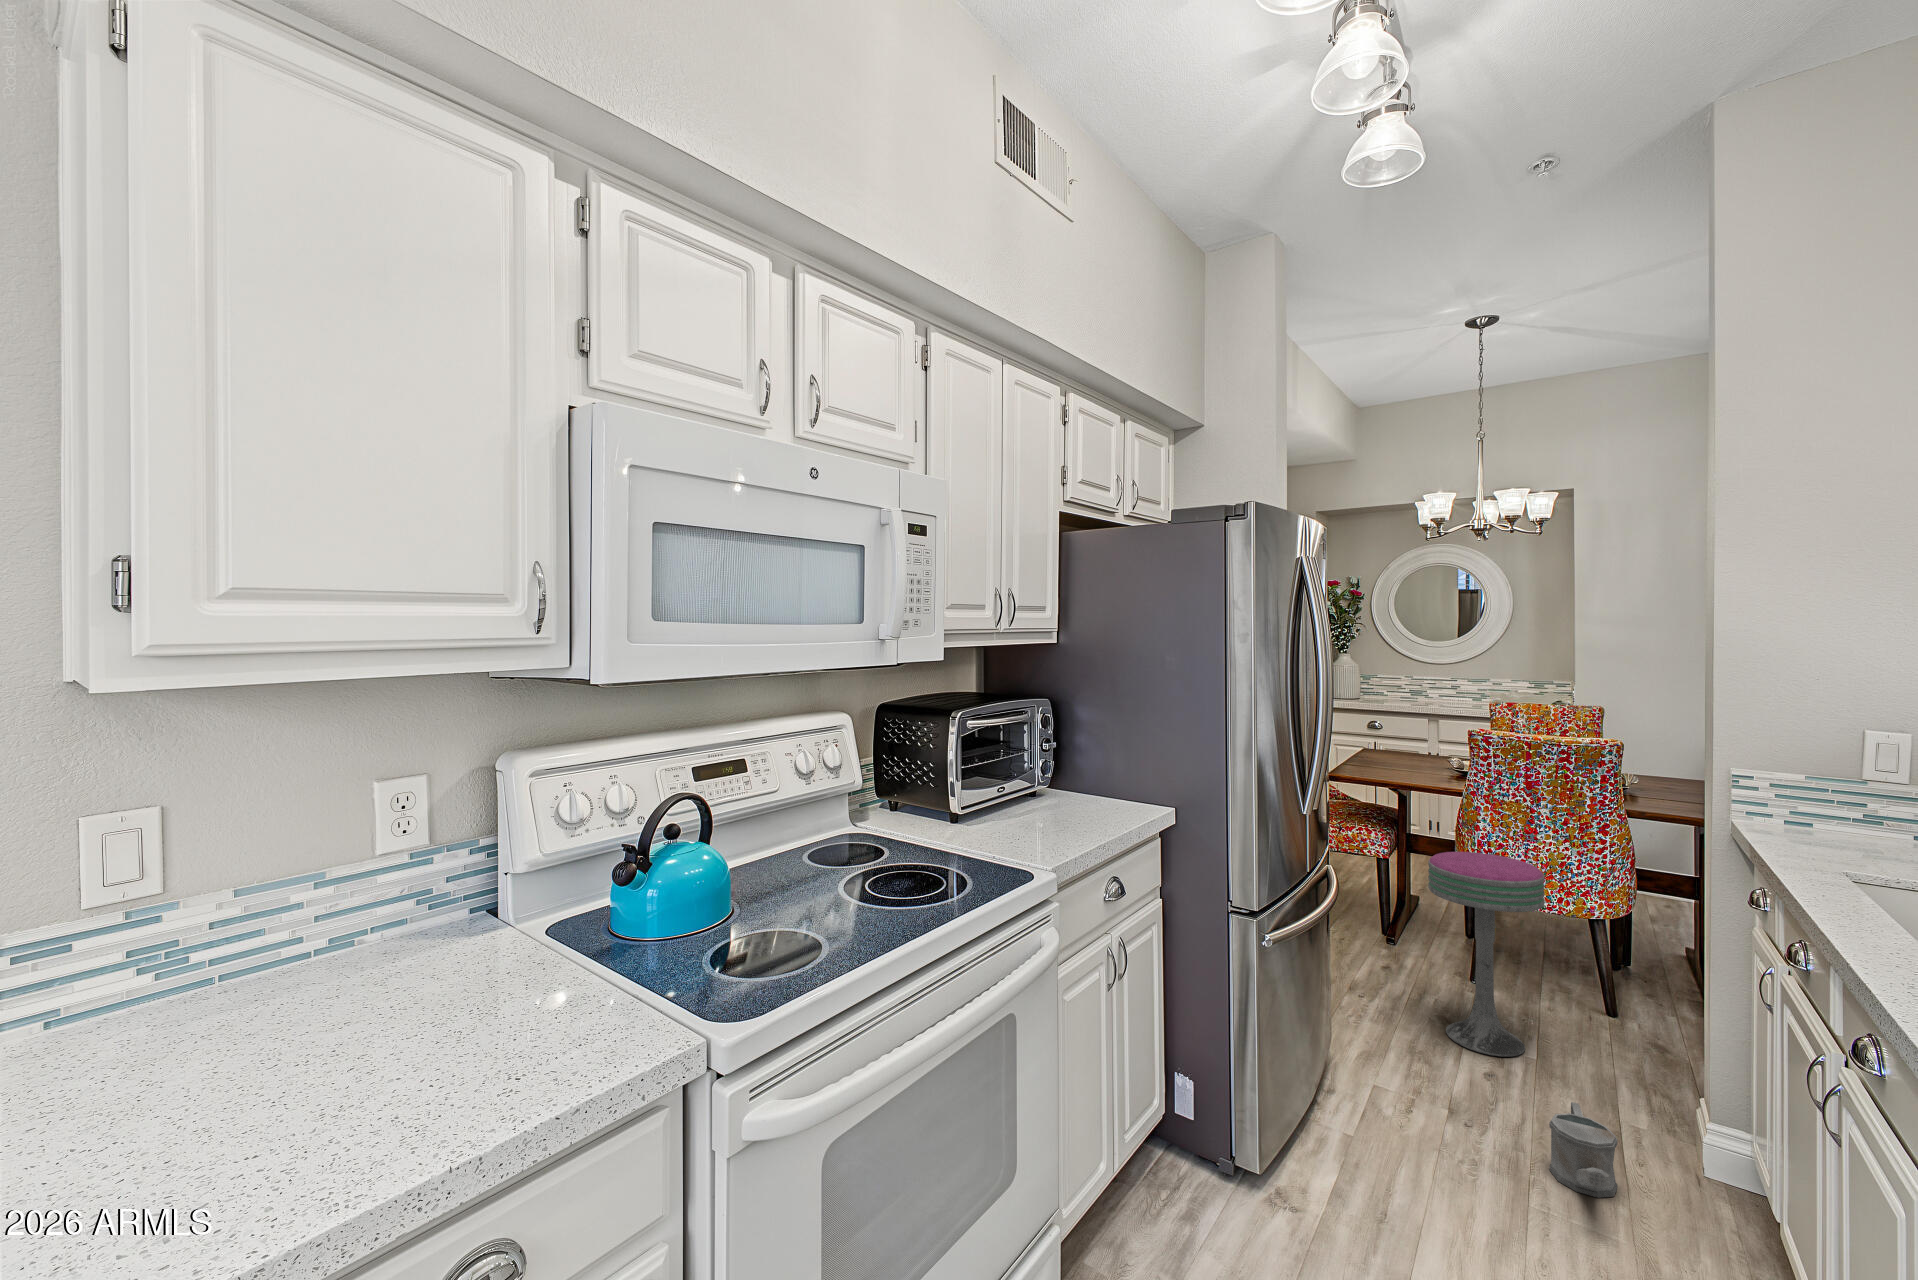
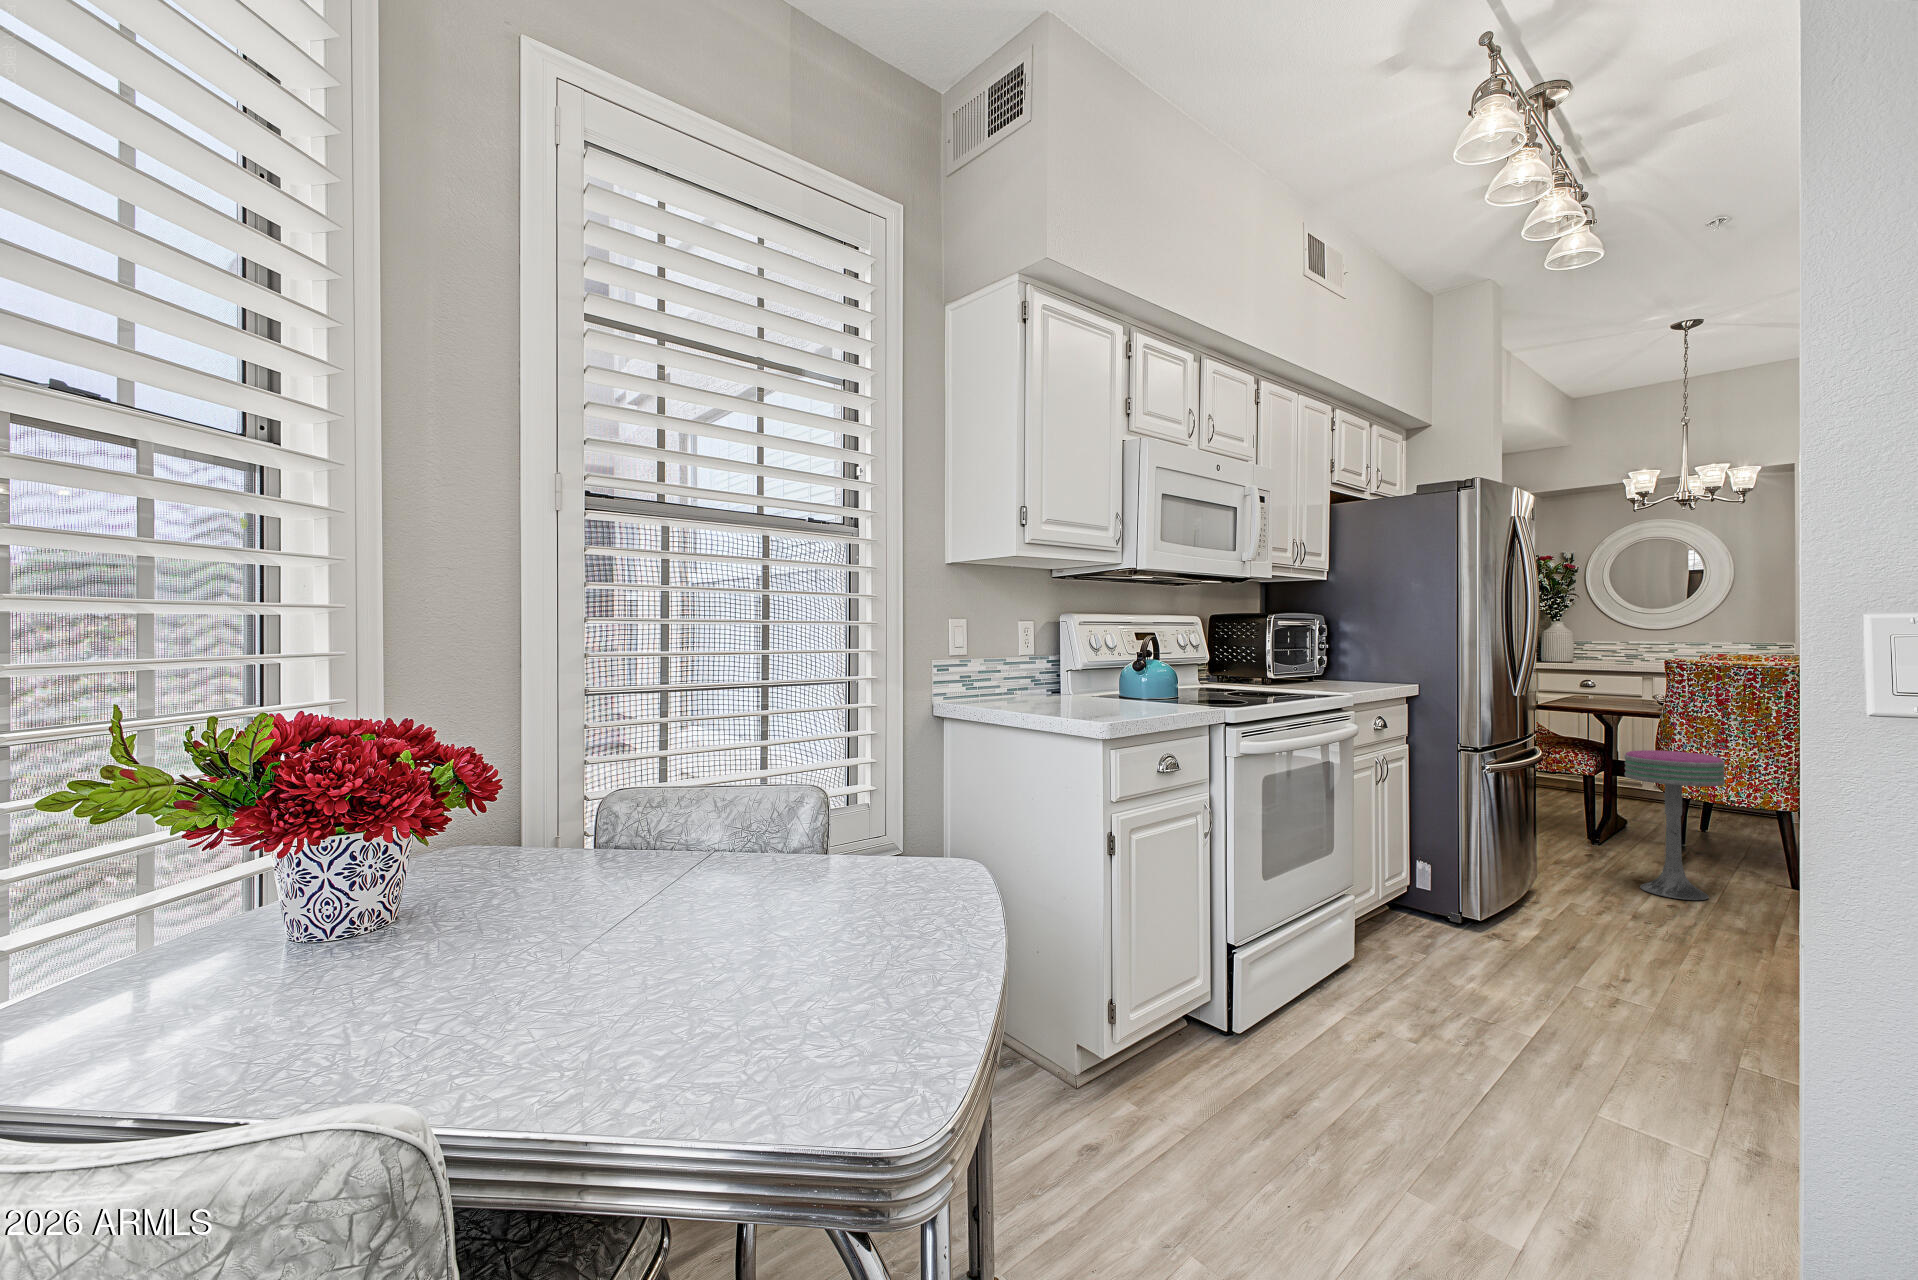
watering can: present [1549,1102,1618,1198] -> none [1711,903,1764,956]

